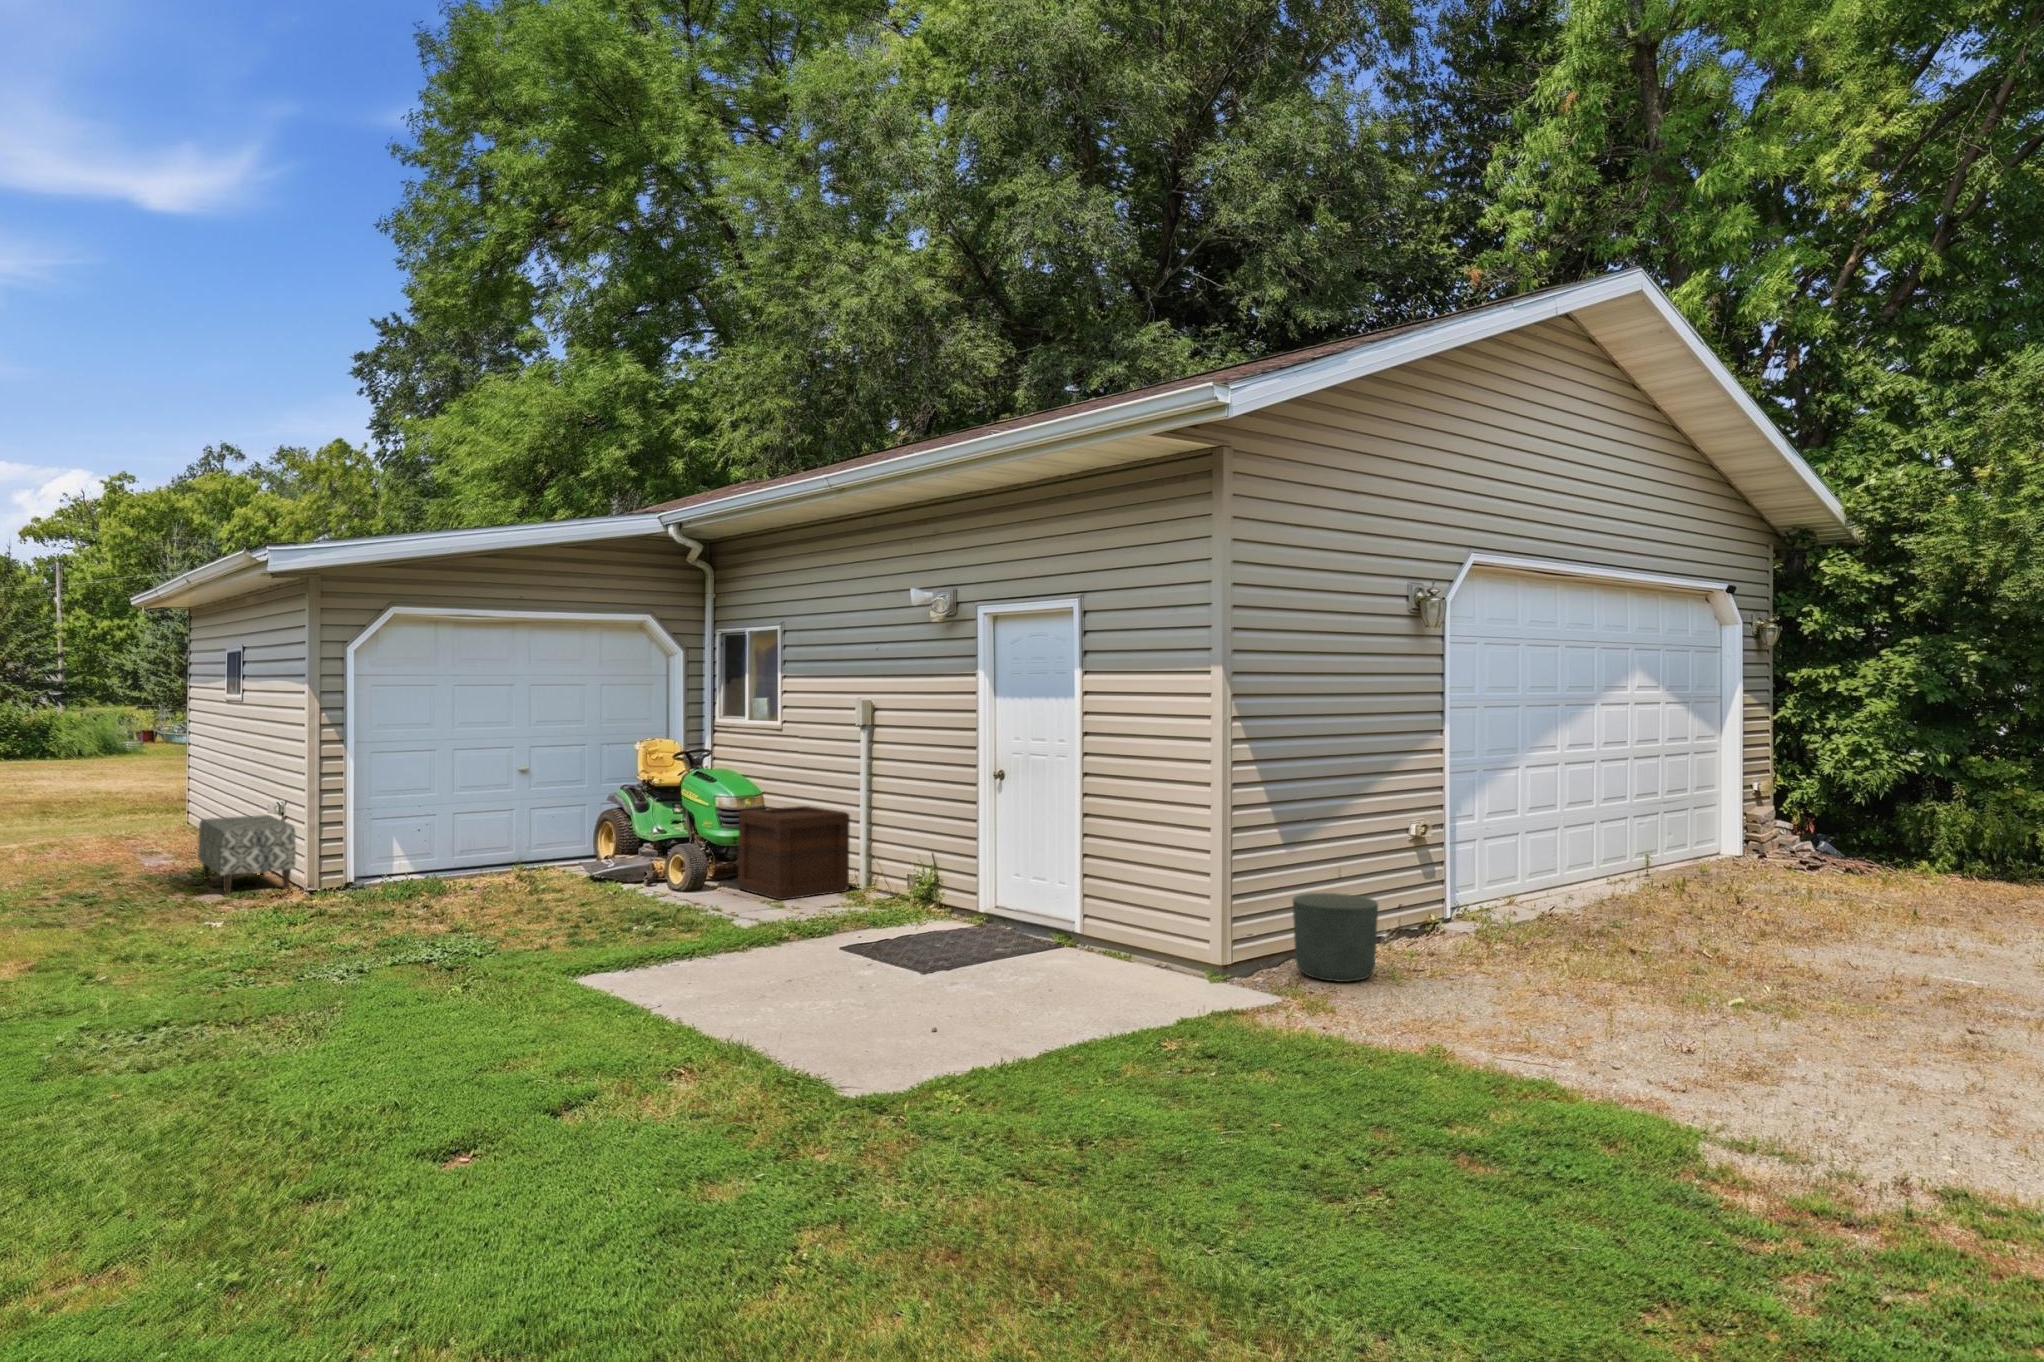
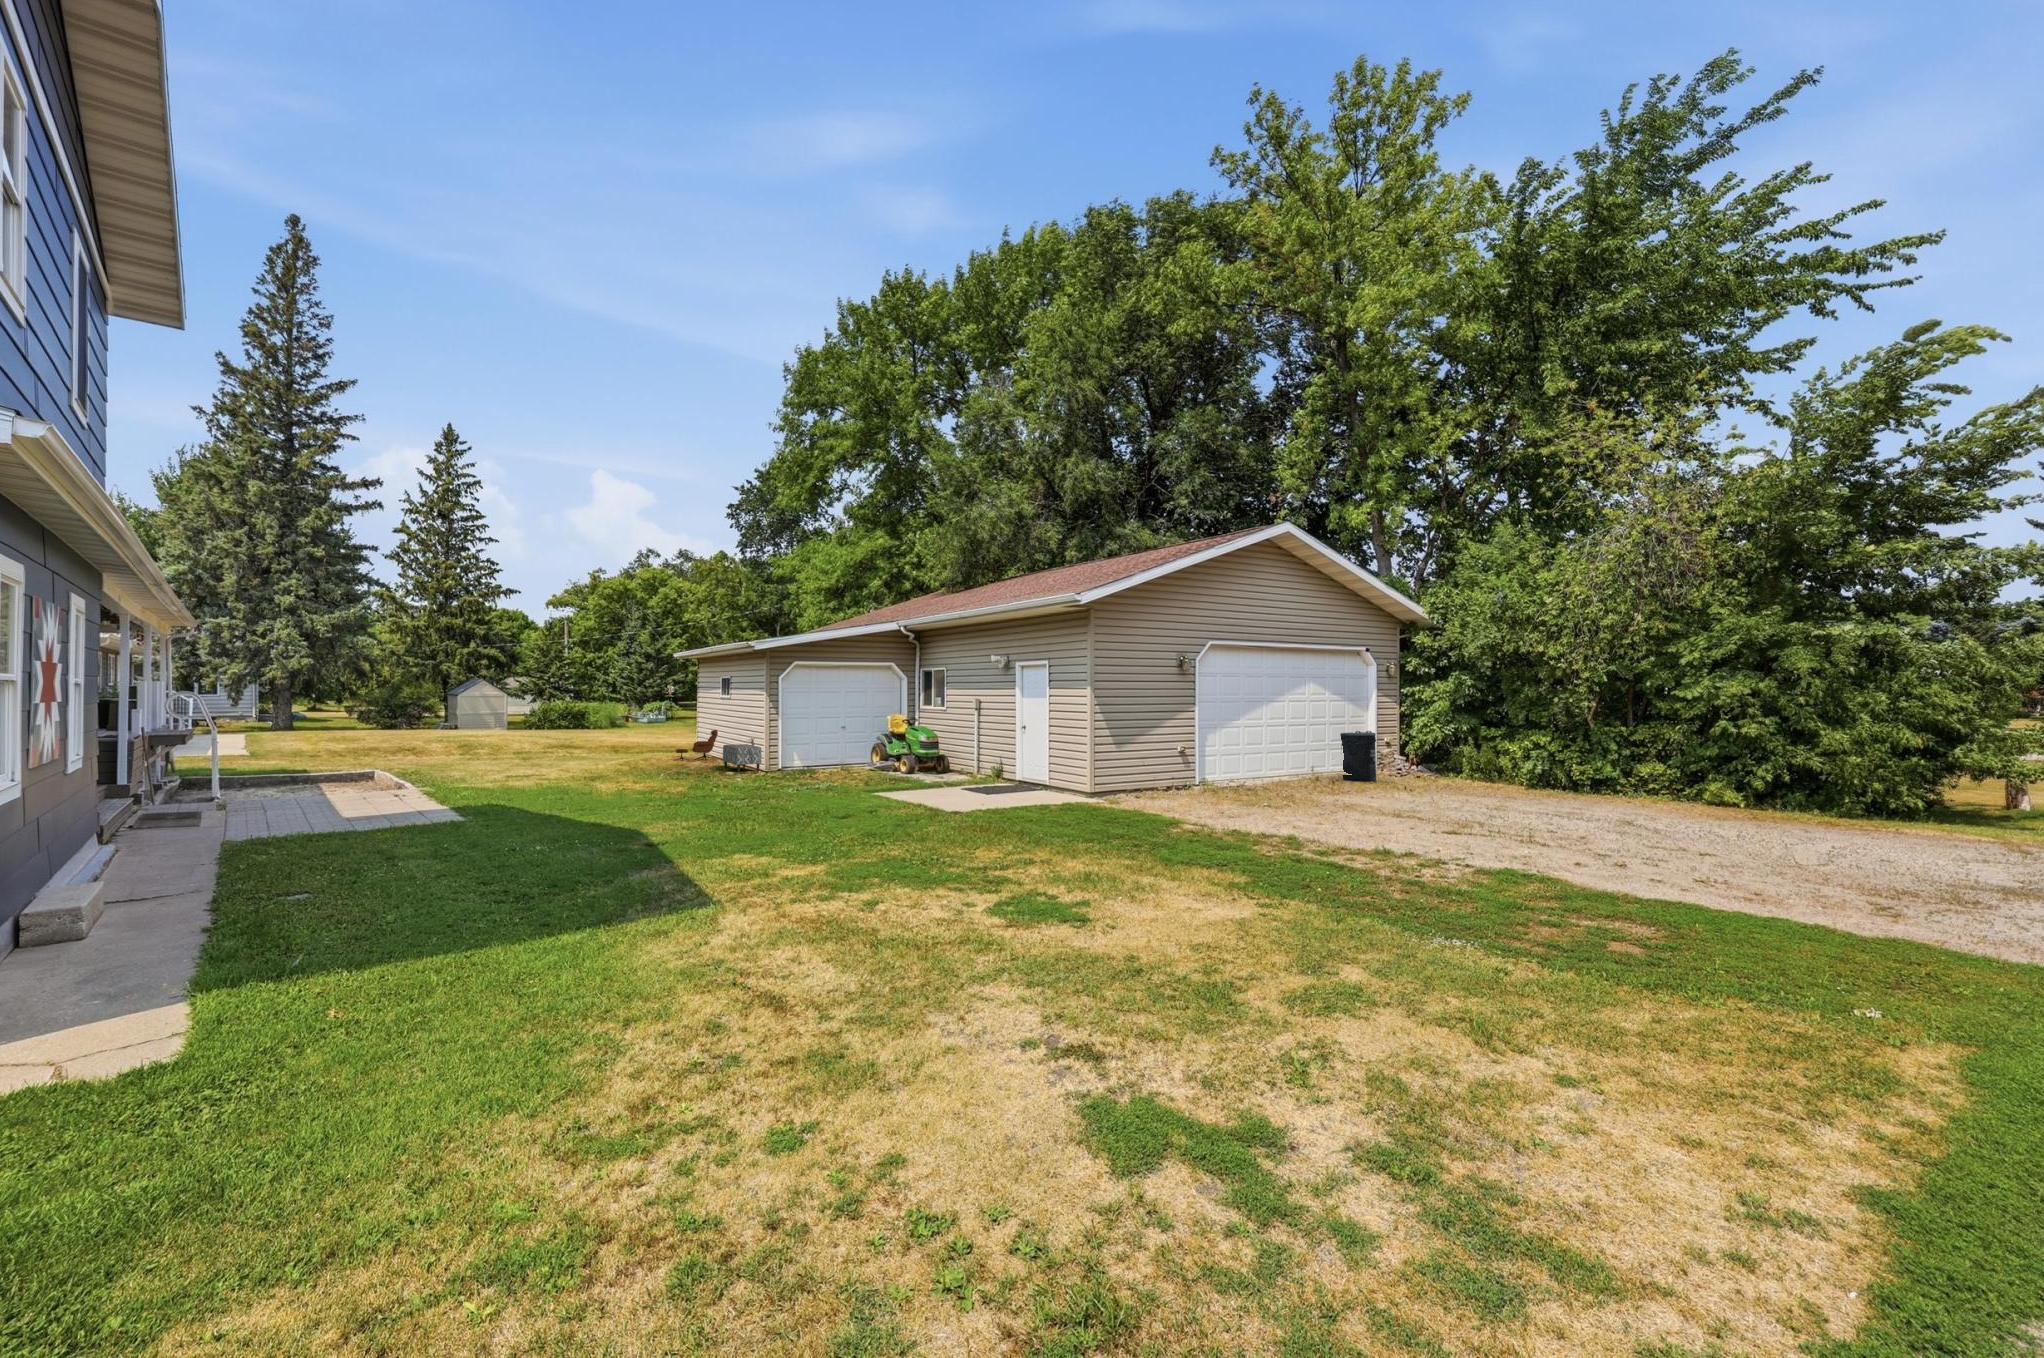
trash can: none [1688,768,1775,885] -> present [1340,731,1376,781]
lounge chair: none [101,774,224,852] -> present [676,730,718,760]
wooden crate: present [738,806,850,900] -> none [928,742,971,777]
planter: present [1293,893,1378,982] -> none [1114,768,1143,797]

